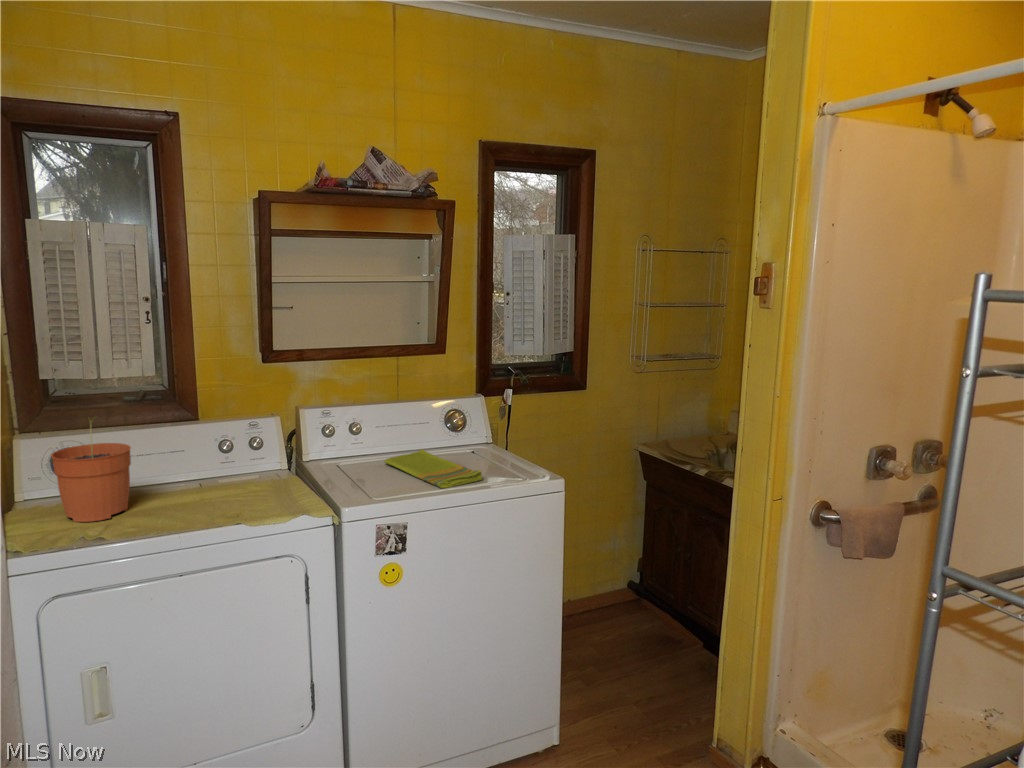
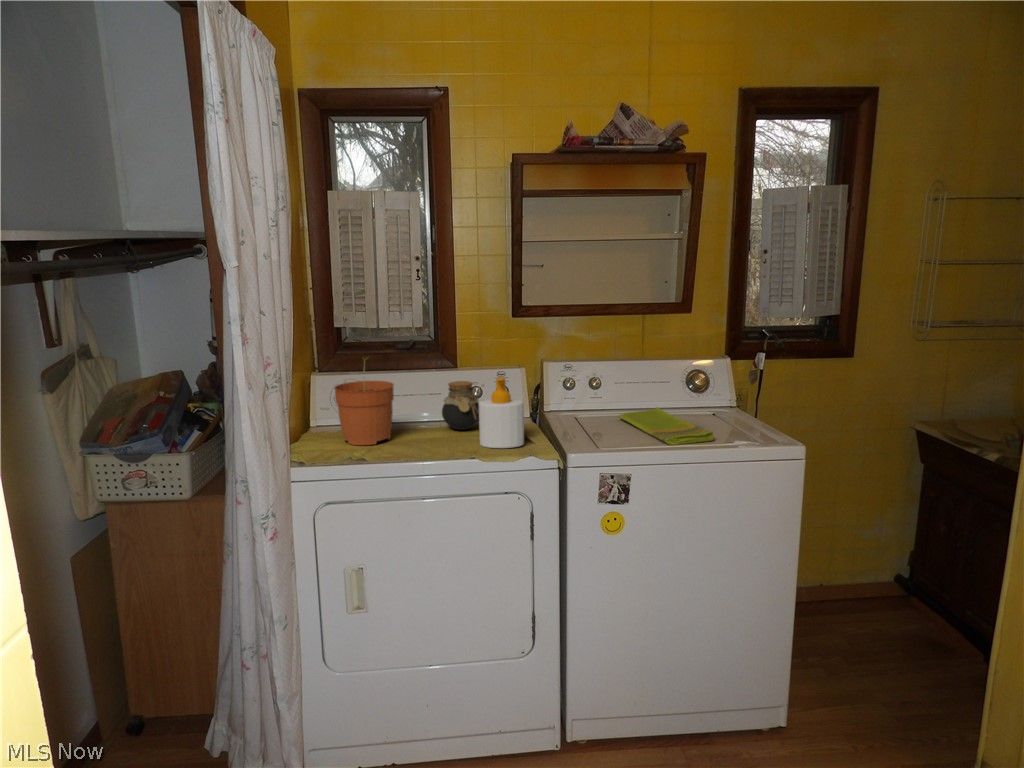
soap bottle: none [237,431,290,509] -> present [479,377,524,448]
jar: none [189,436,236,491] -> present [442,381,479,430]

